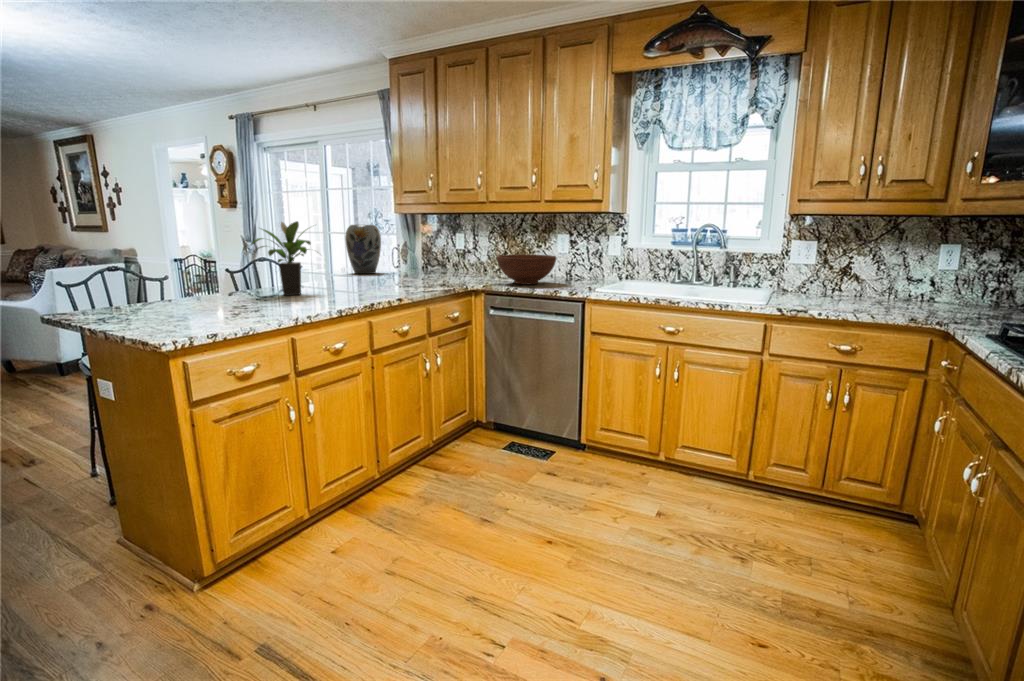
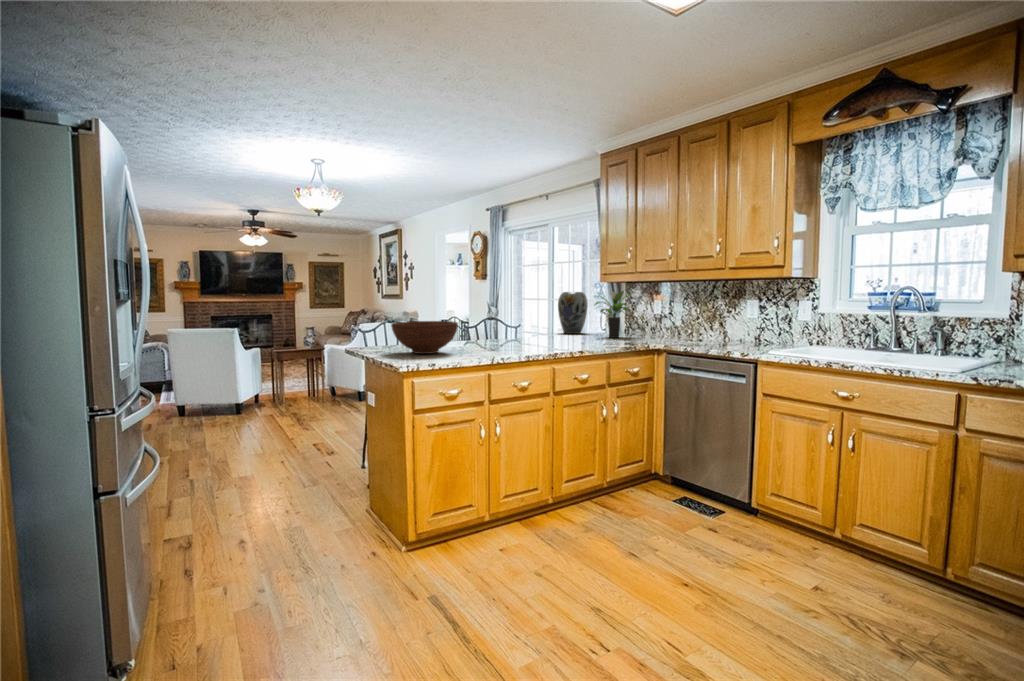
potted plant: present [251,221,311,295] -> present [595,291,627,338]
fruit bowl: present [497,254,556,284] -> present [391,321,458,354]

